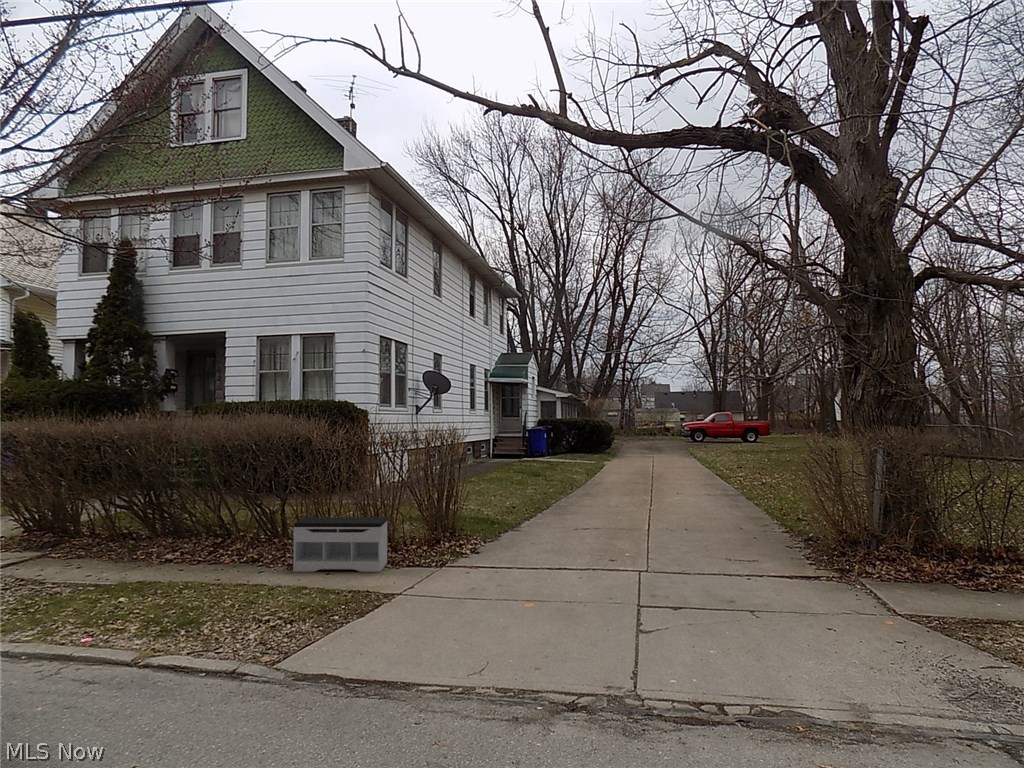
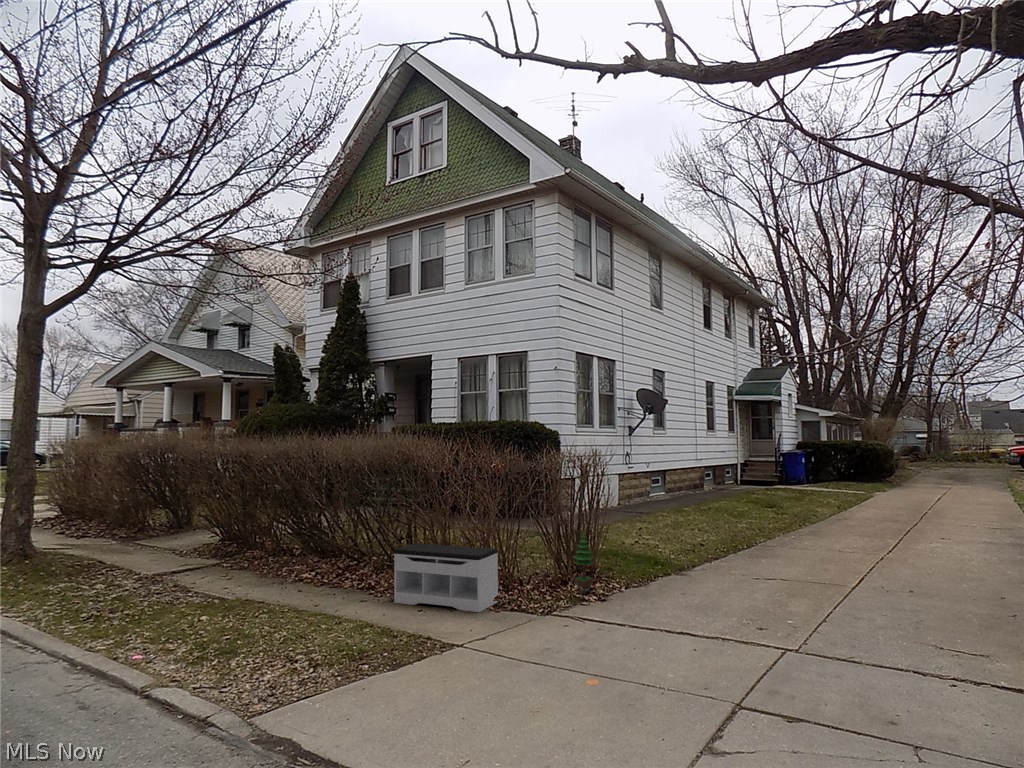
potted tree: none [442,499,460,550] -> present [574,532,594,593]

